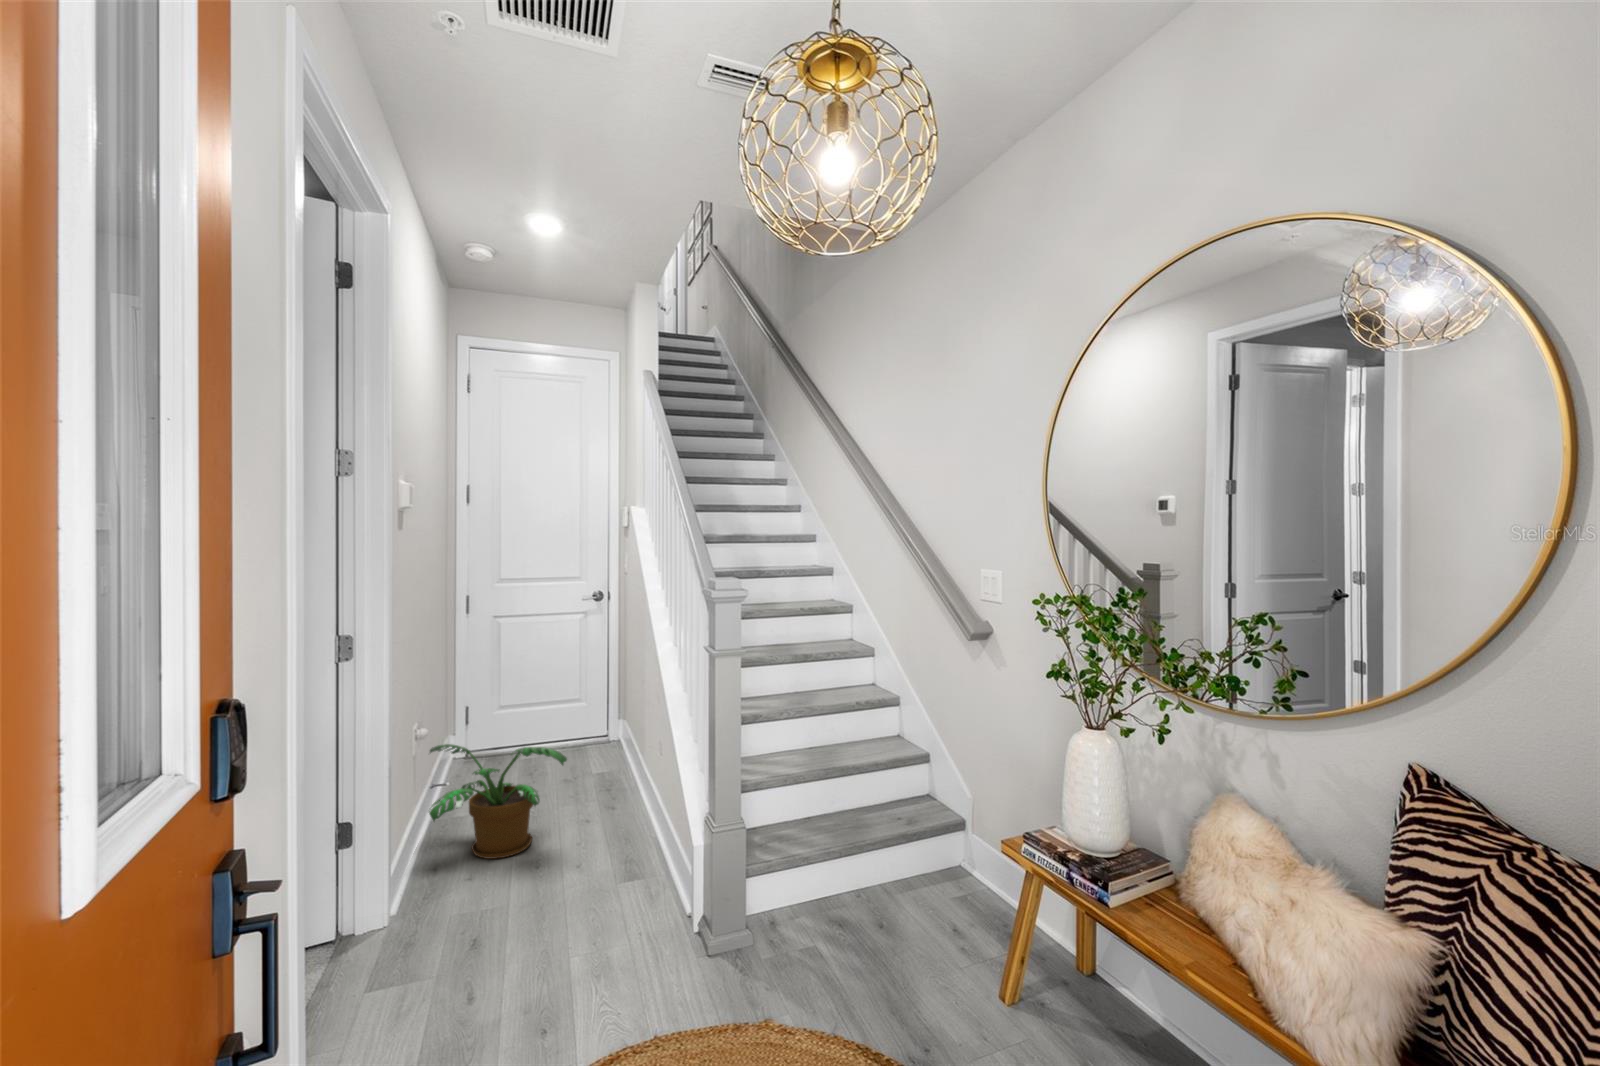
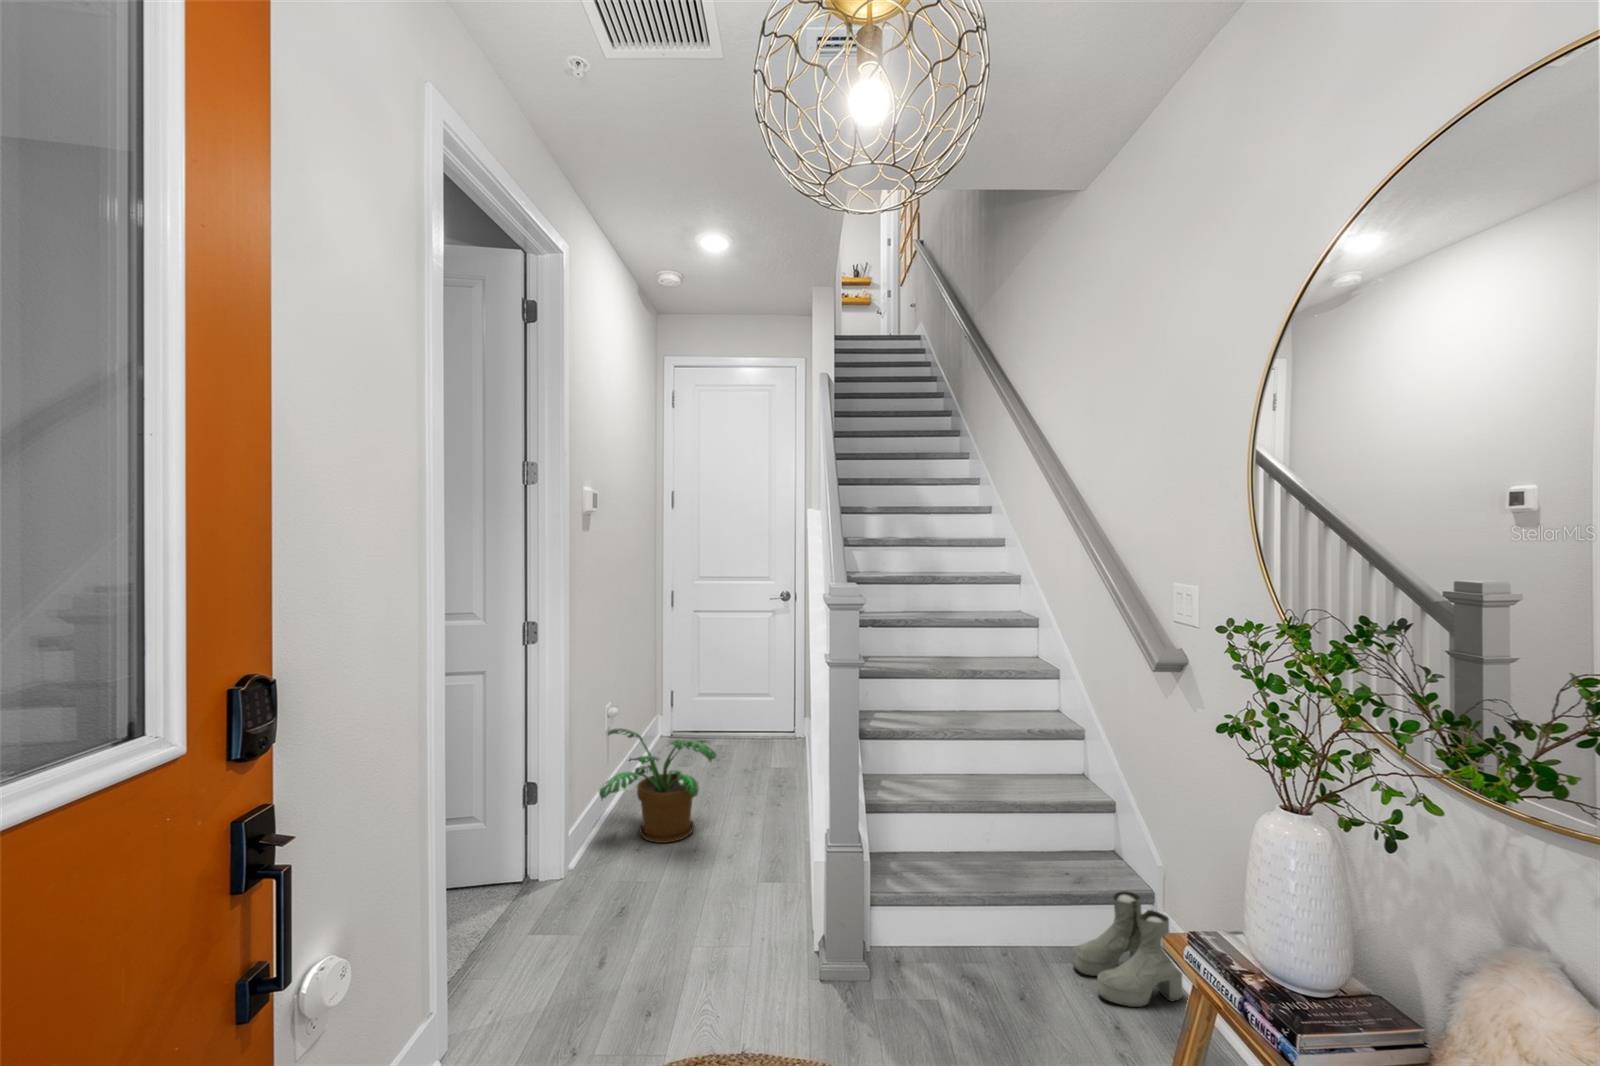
boots: none [913,824,996,913] -> present [1072,891,1182,1007]

